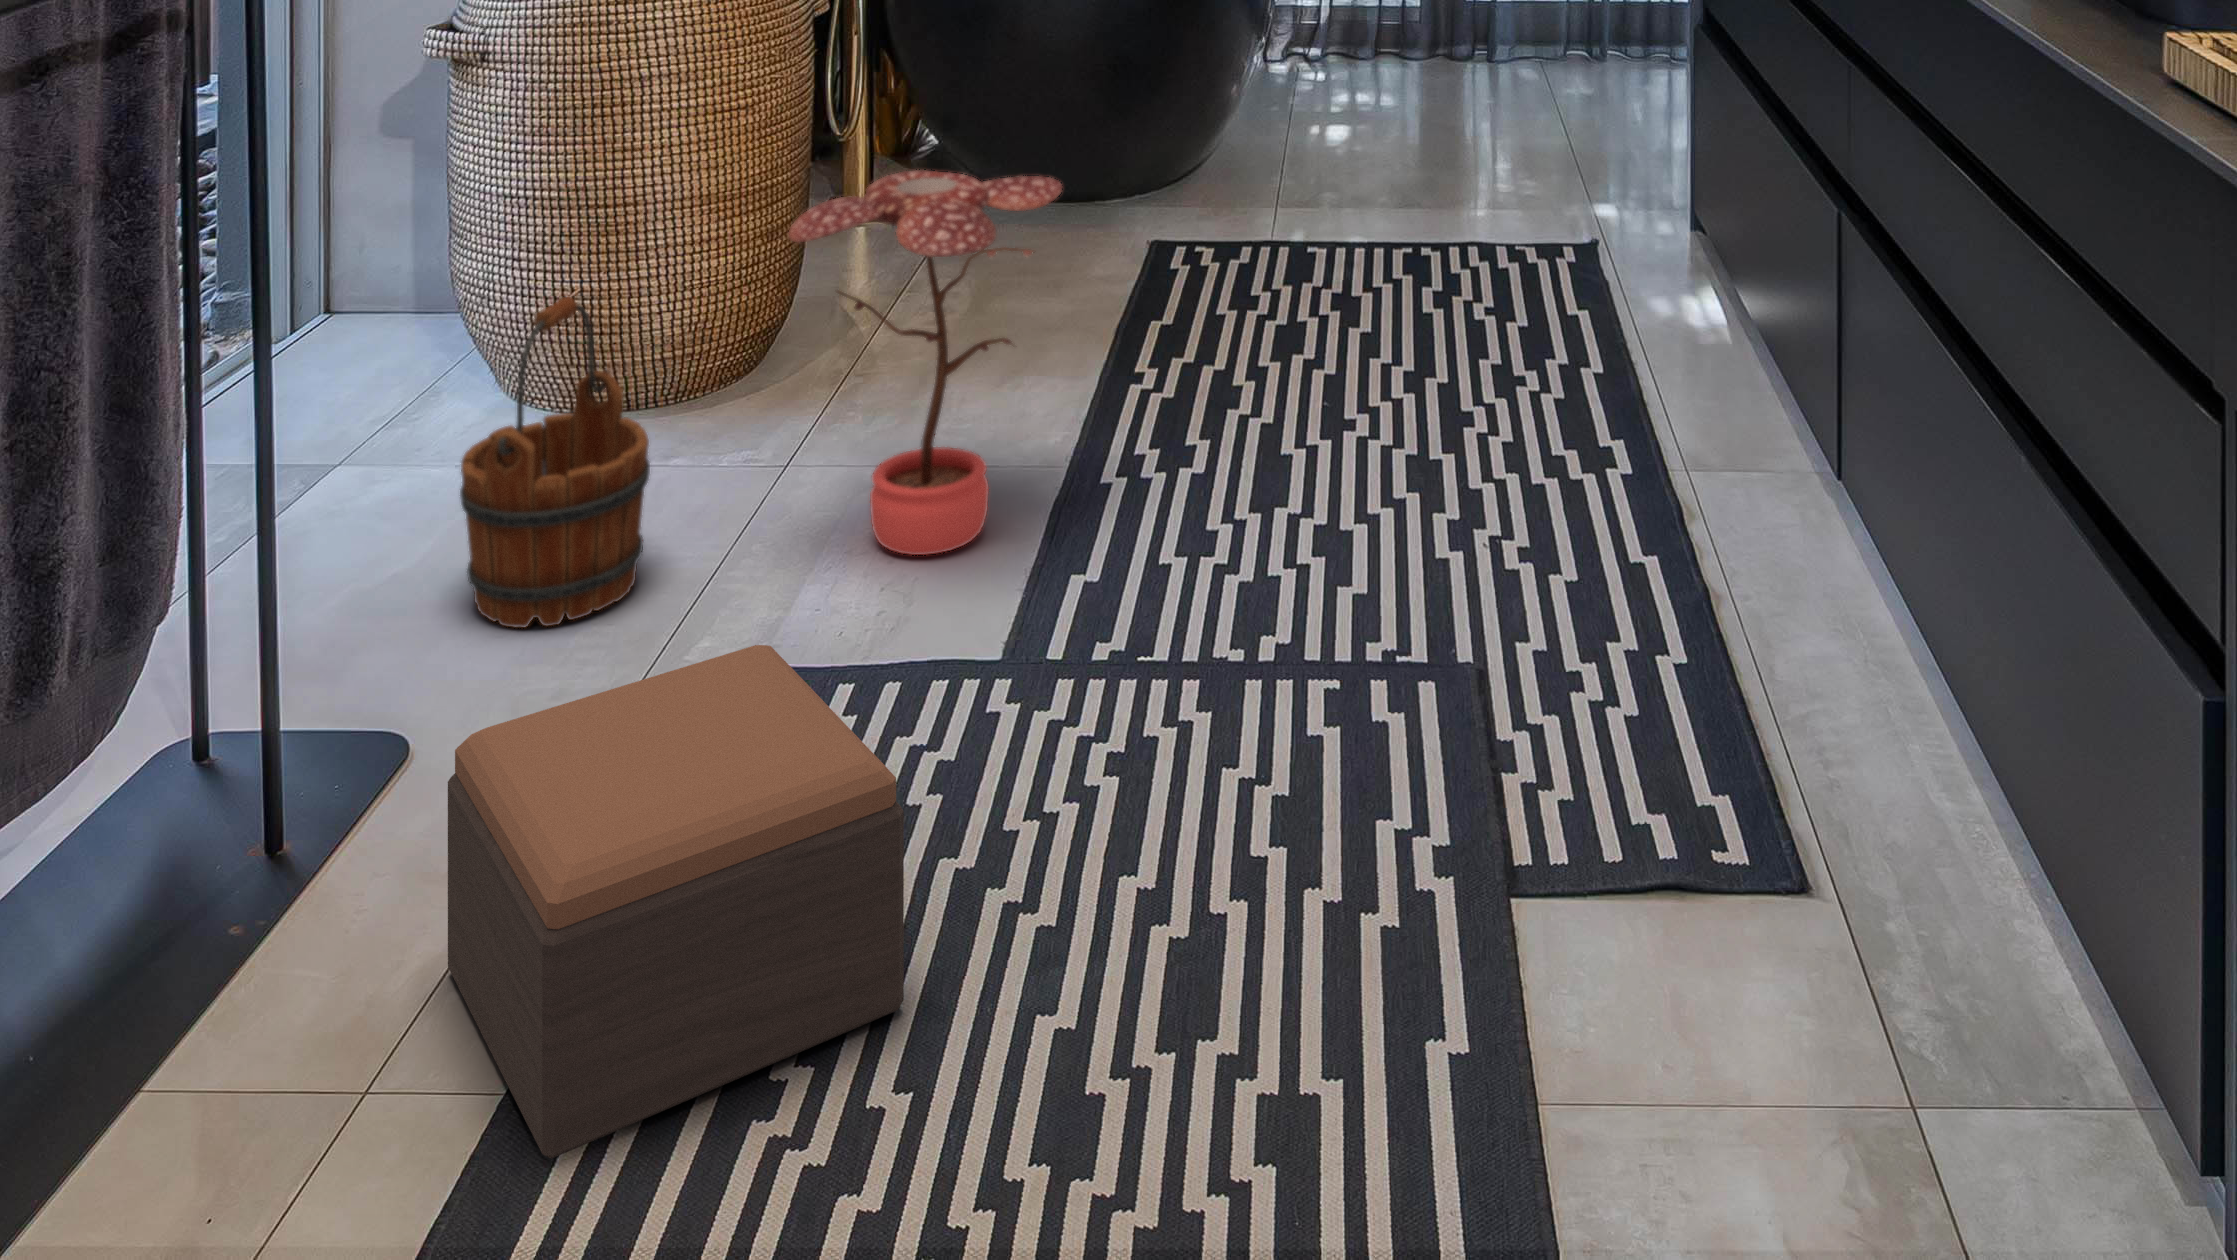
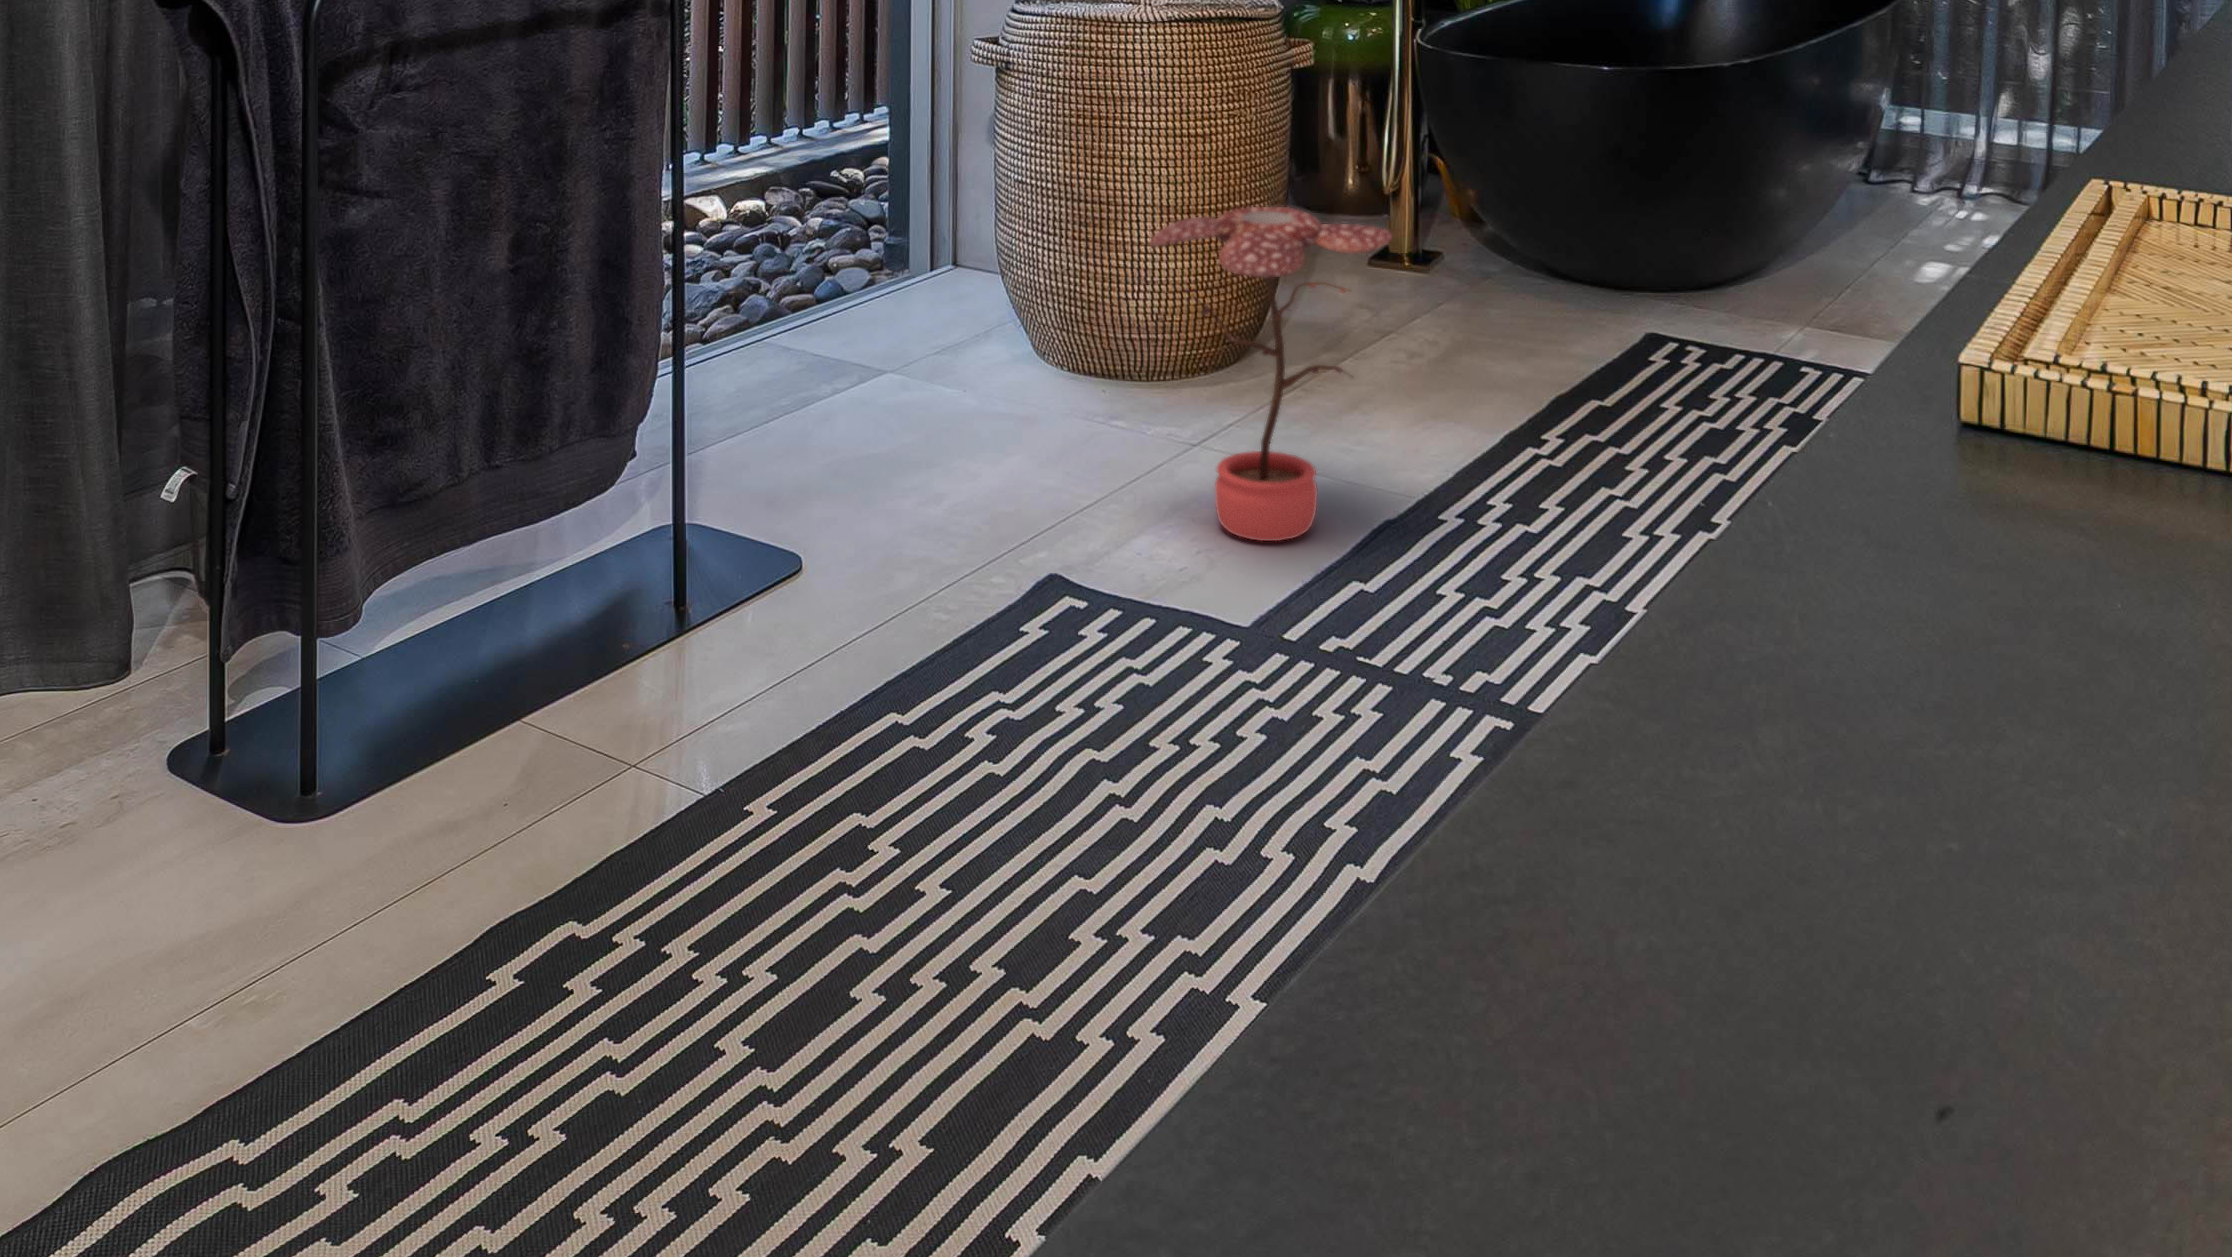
wooden bucket: present [460,297,650,628] -> none [901,260,1043,519]
footstool: present [448,645,904,1159] -> none [705,535,991,839]

